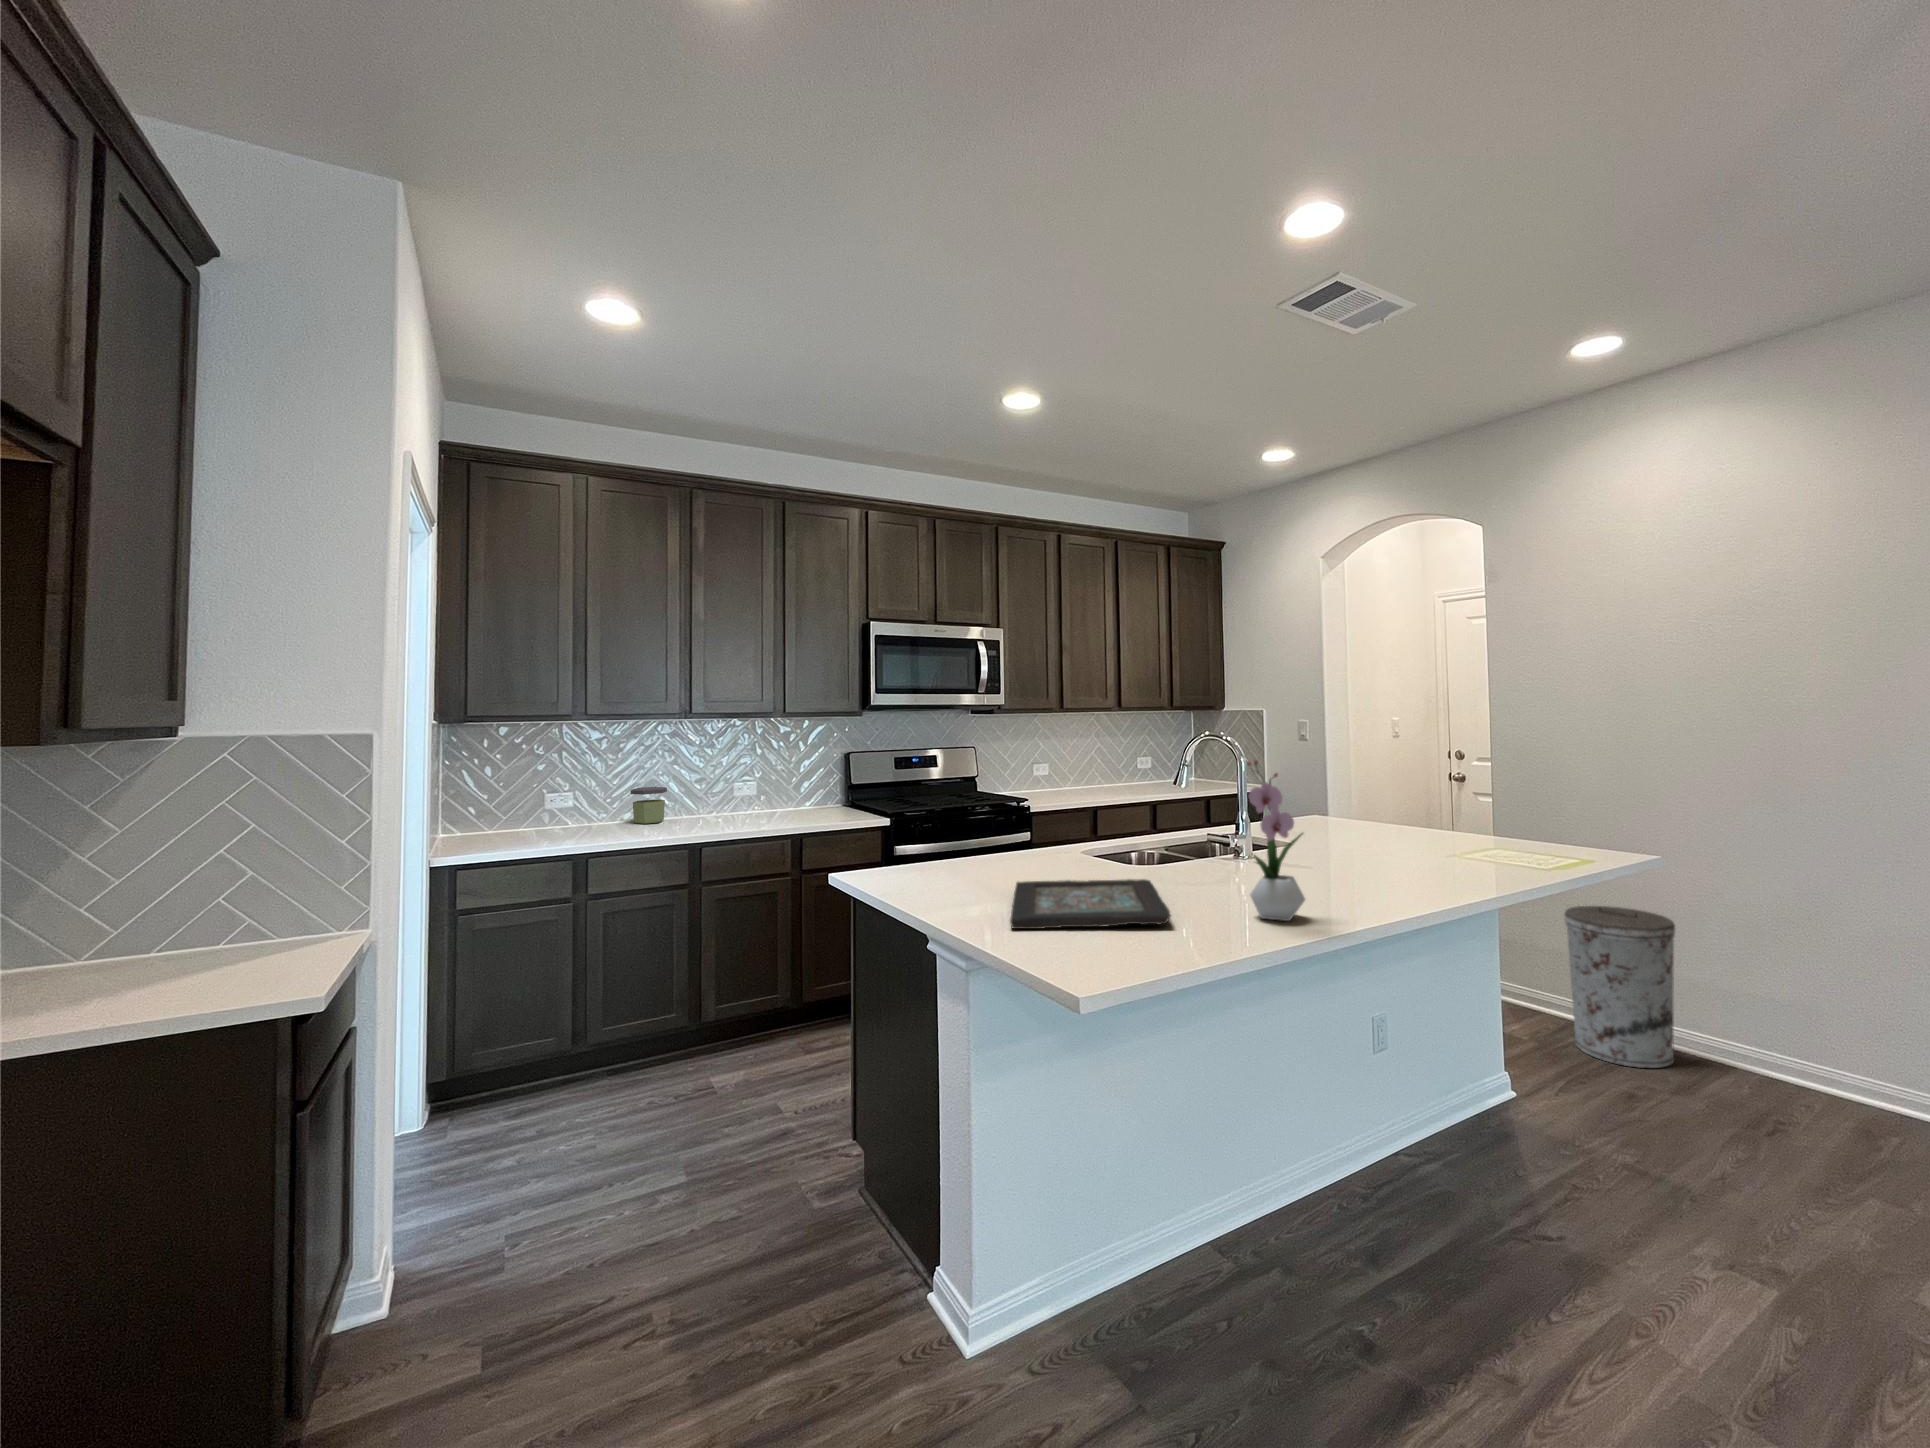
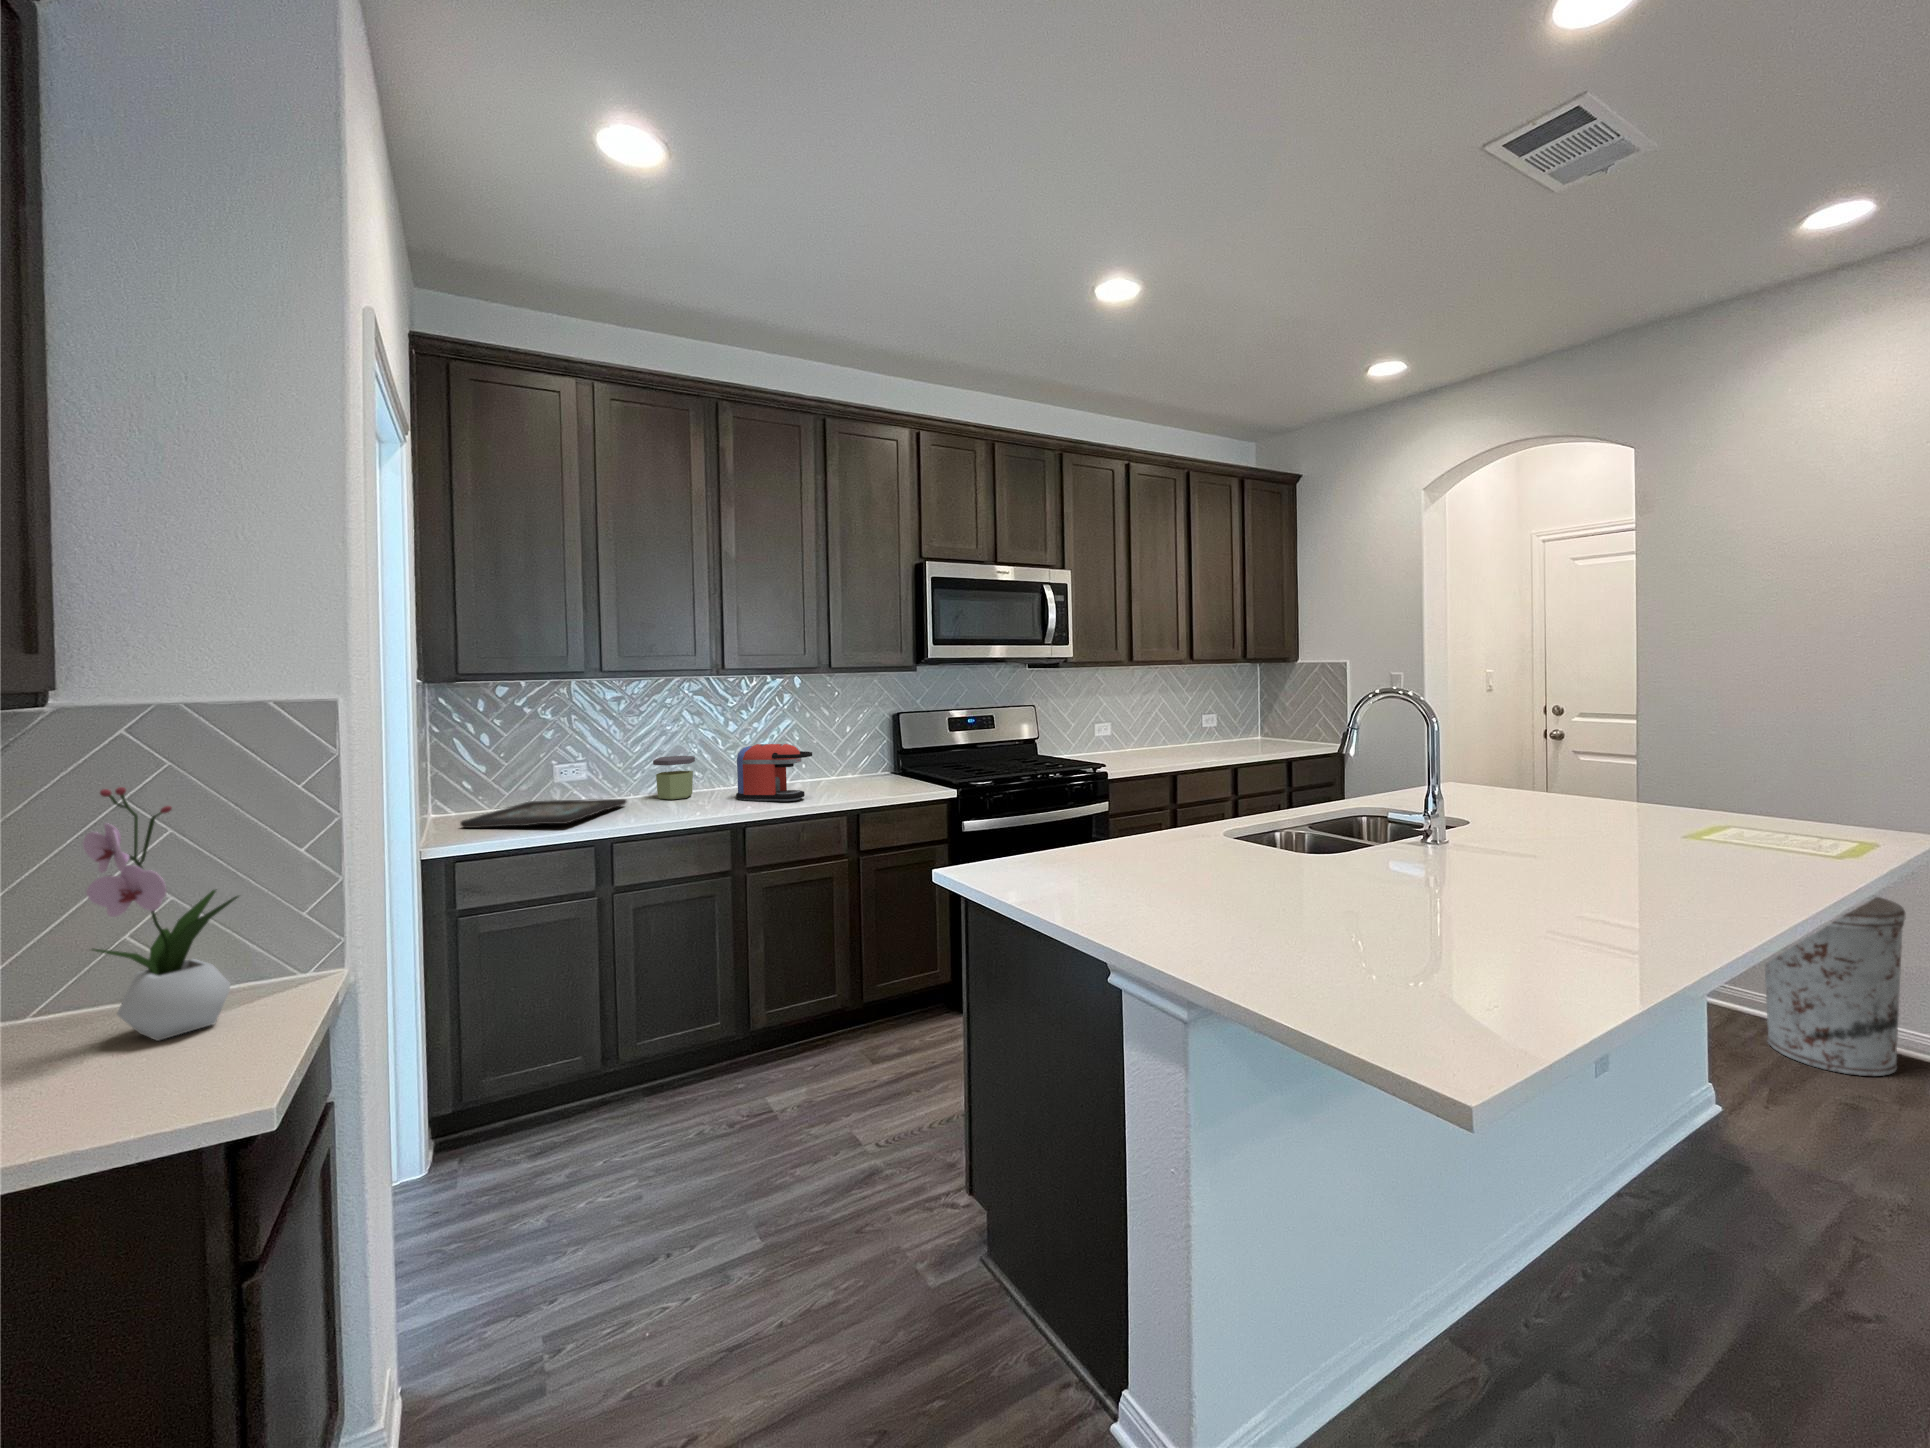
flower arrangement: present [1248,760,1305,921] -> present [83,787,239,1041]
coffee maker: none [700,777,766,826] -> present [736,744,812,801]
decorative tray: present [1010,879,1171,929] -> present [460,799,626,828]

